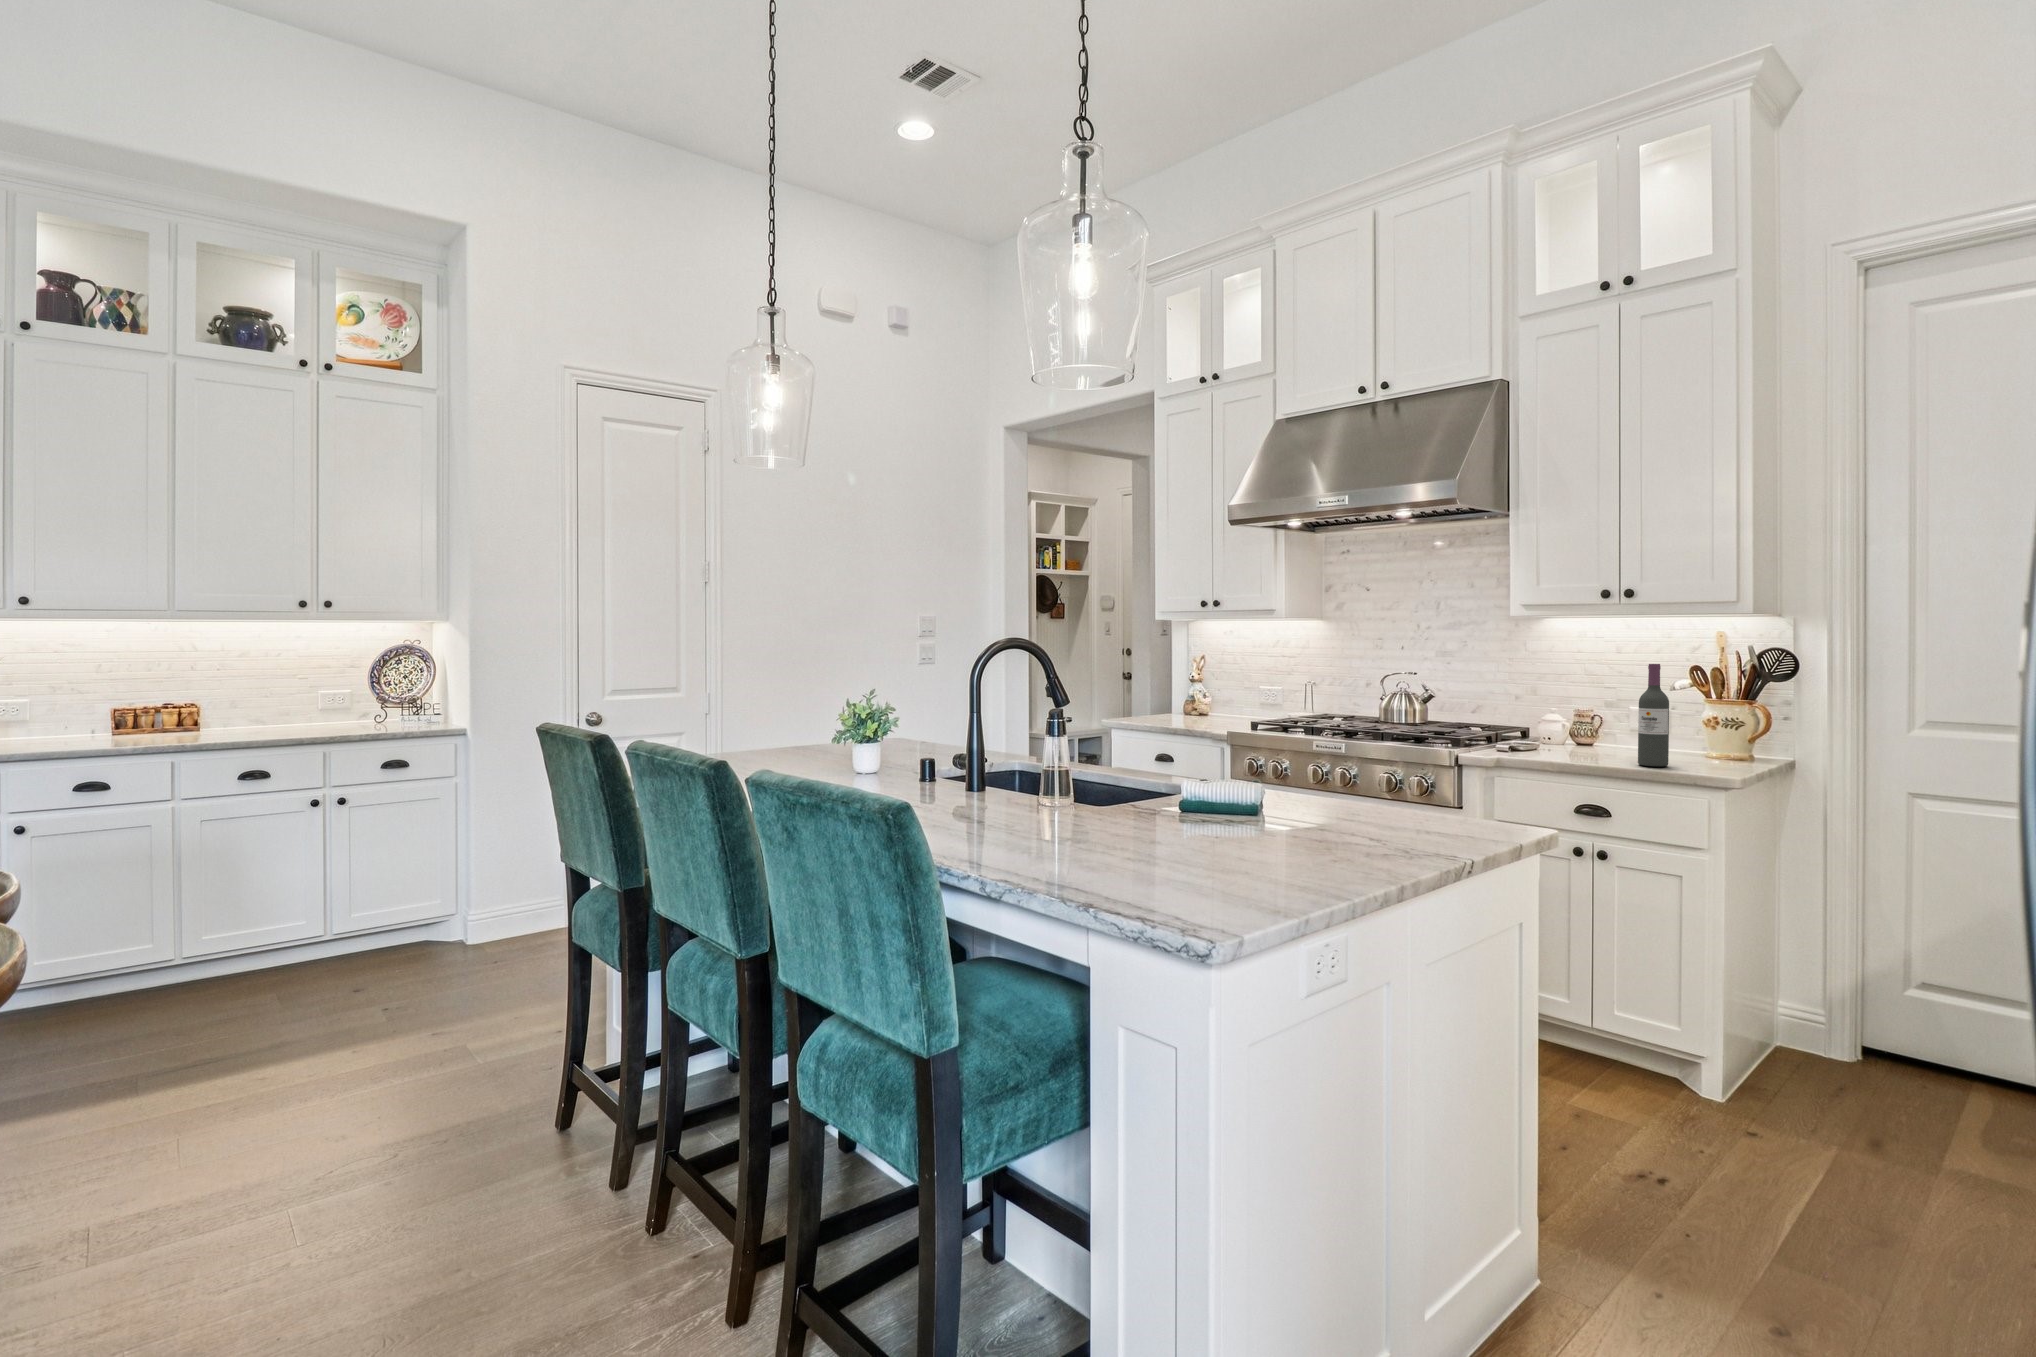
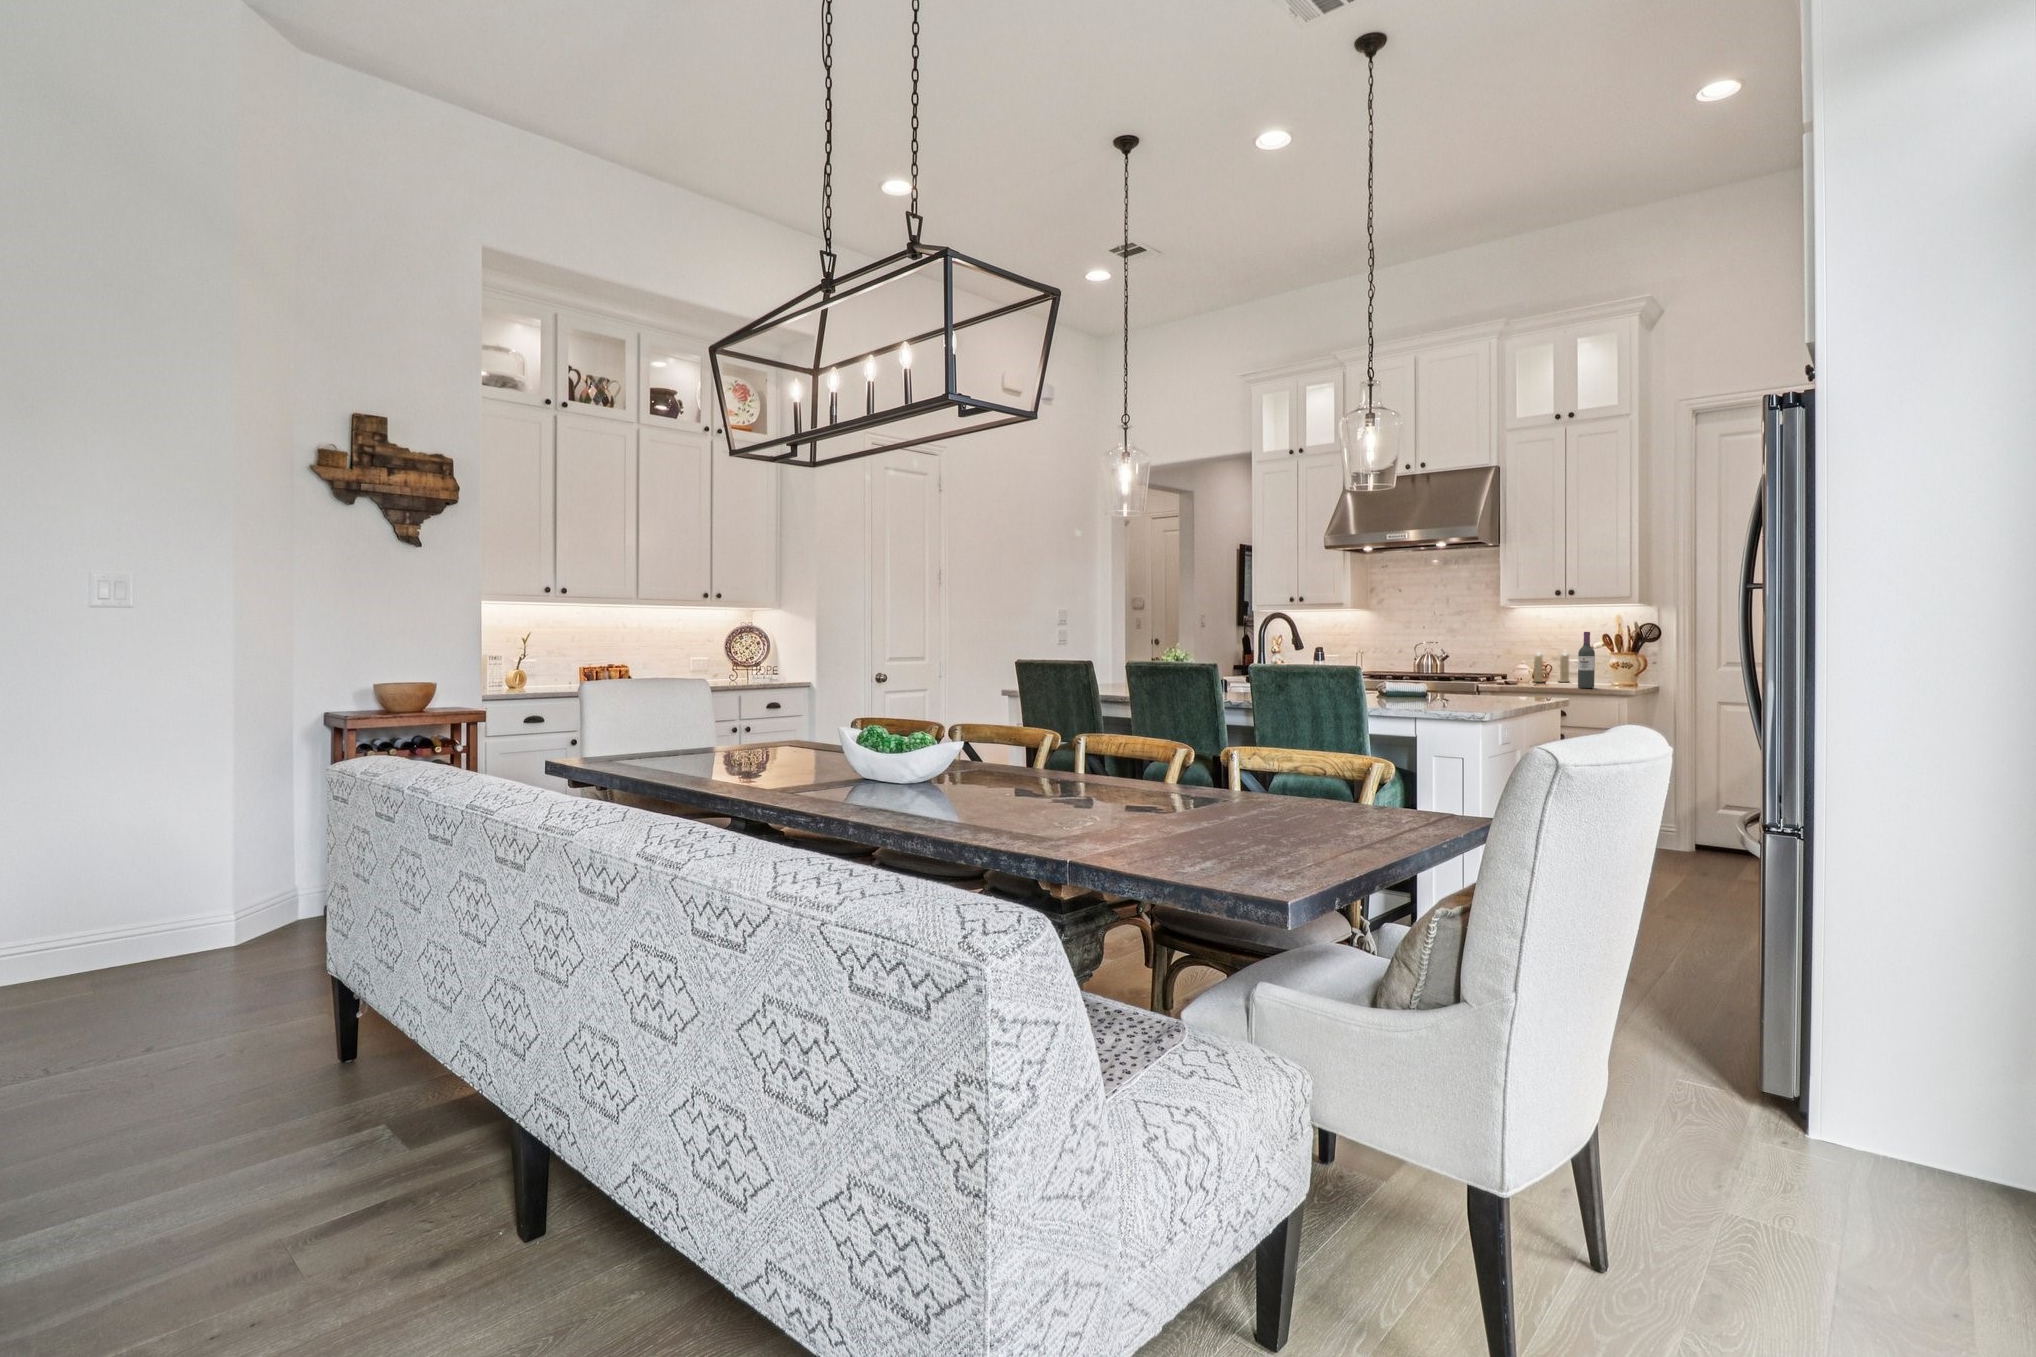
candle: none [1561,692,1630,750] -> present [1533,652,1570,682]

